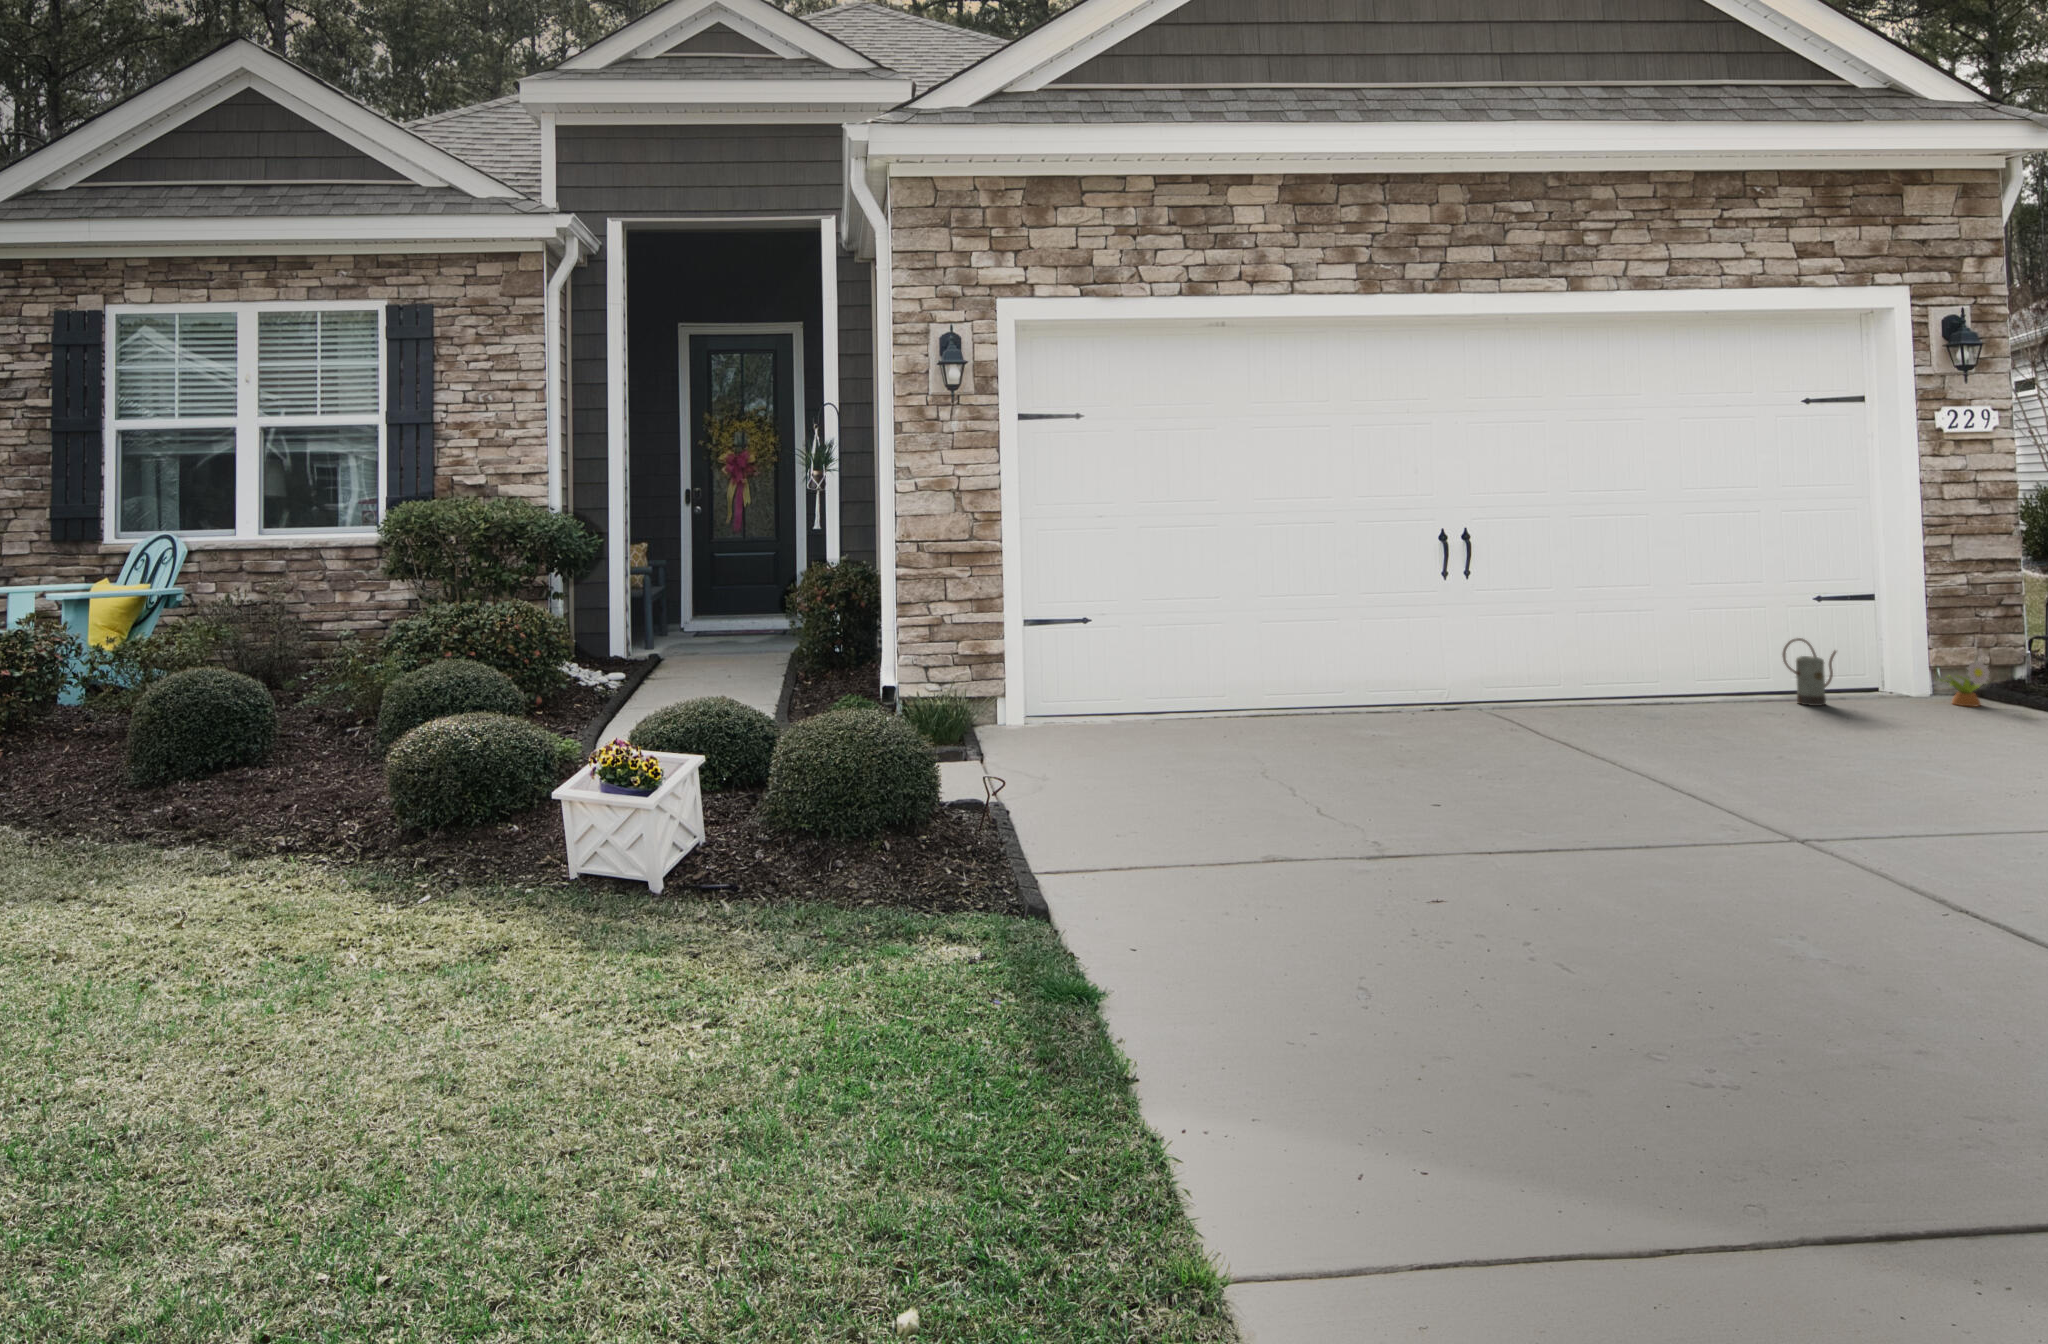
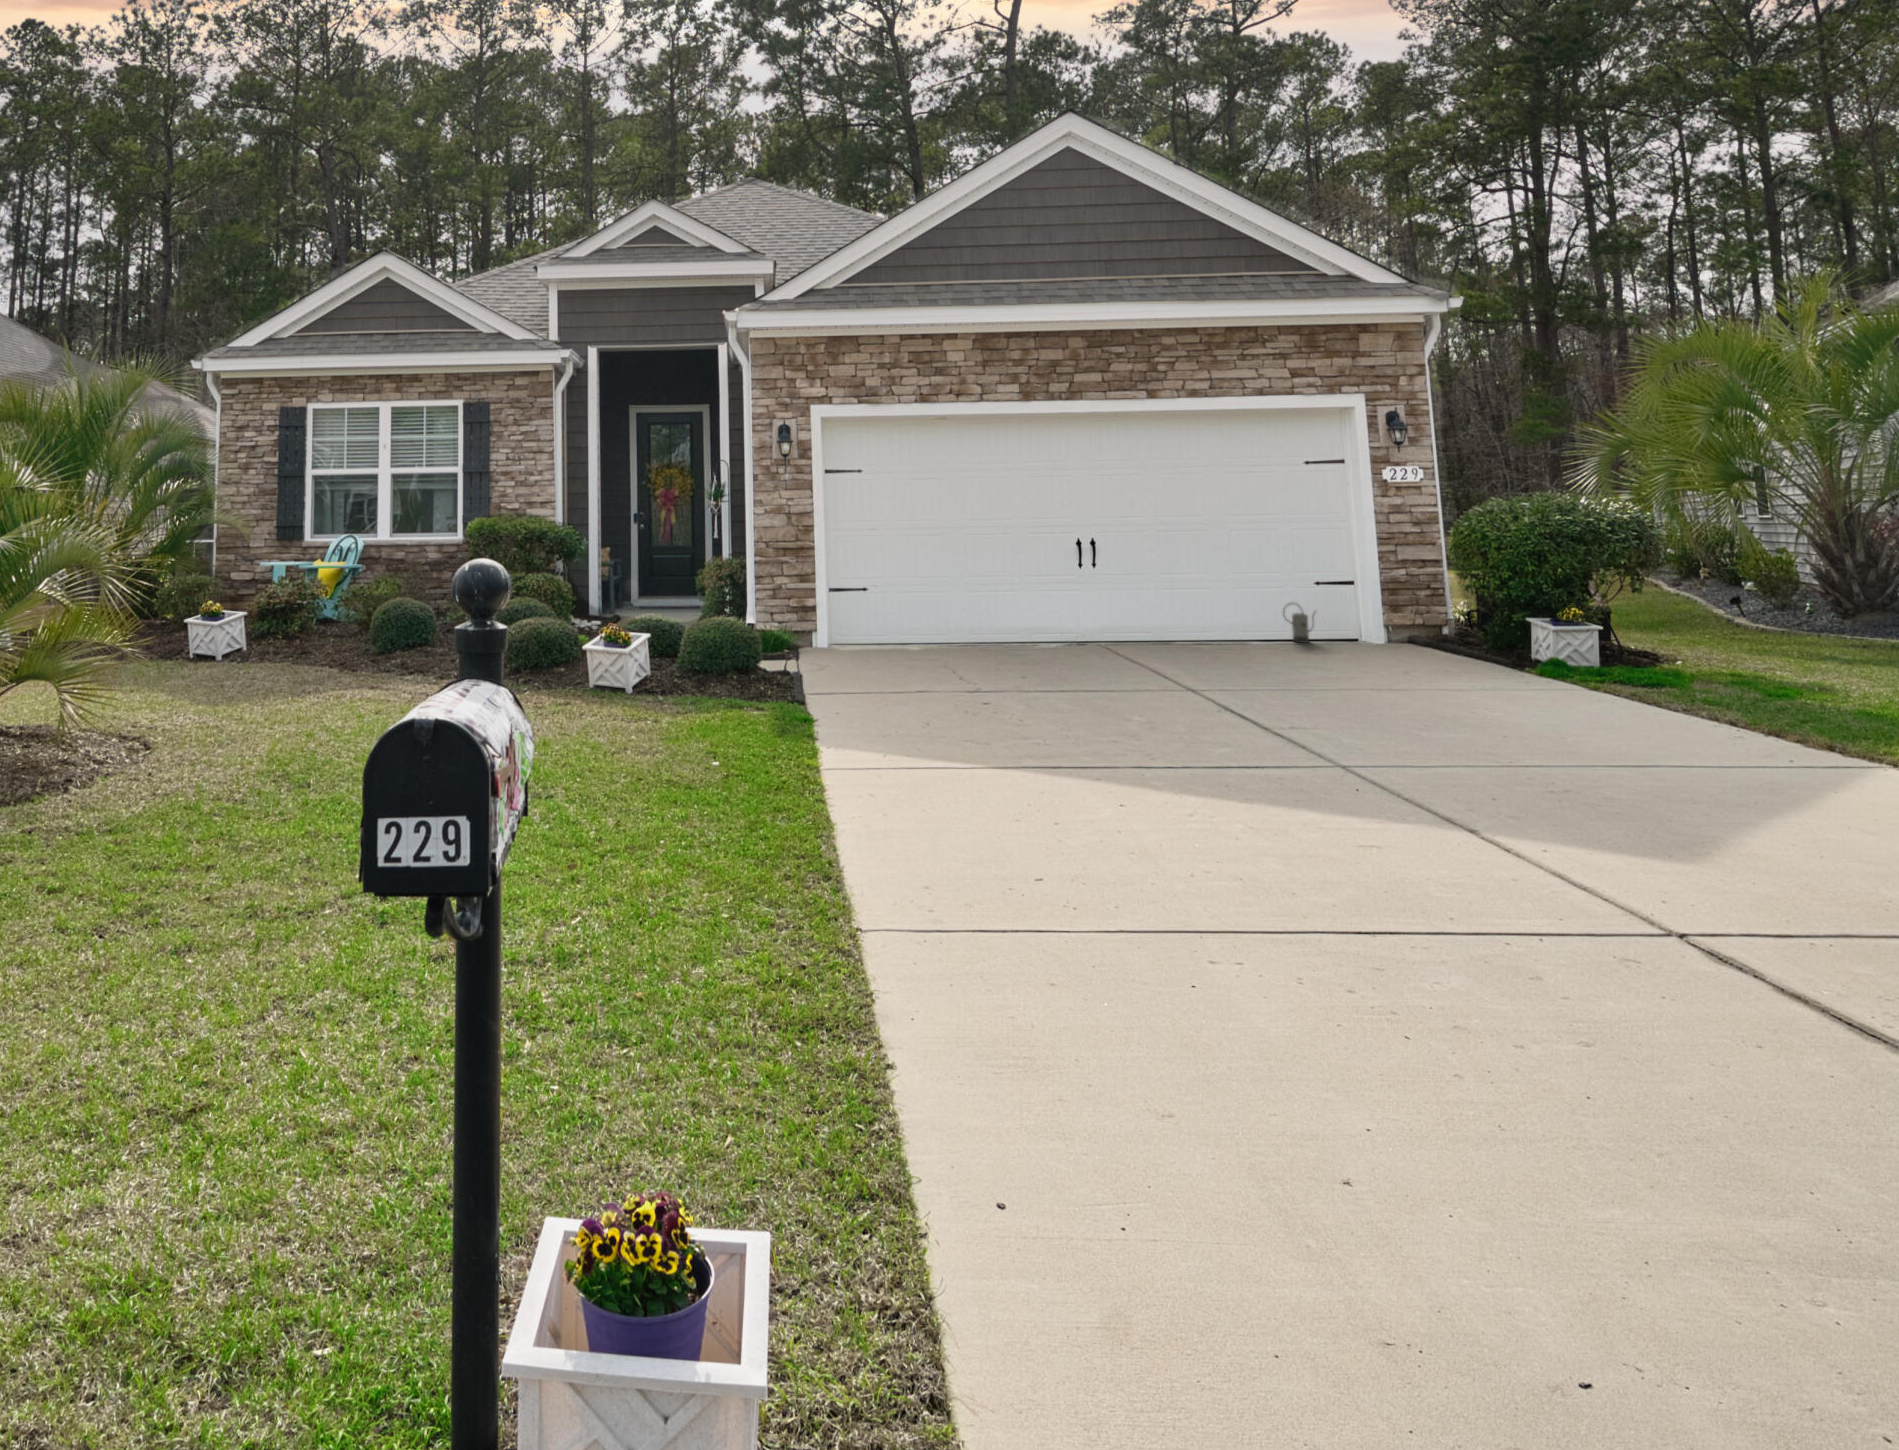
decorative plant: present [1940,660,1989,706] -> none [1377,615,1408,643]

